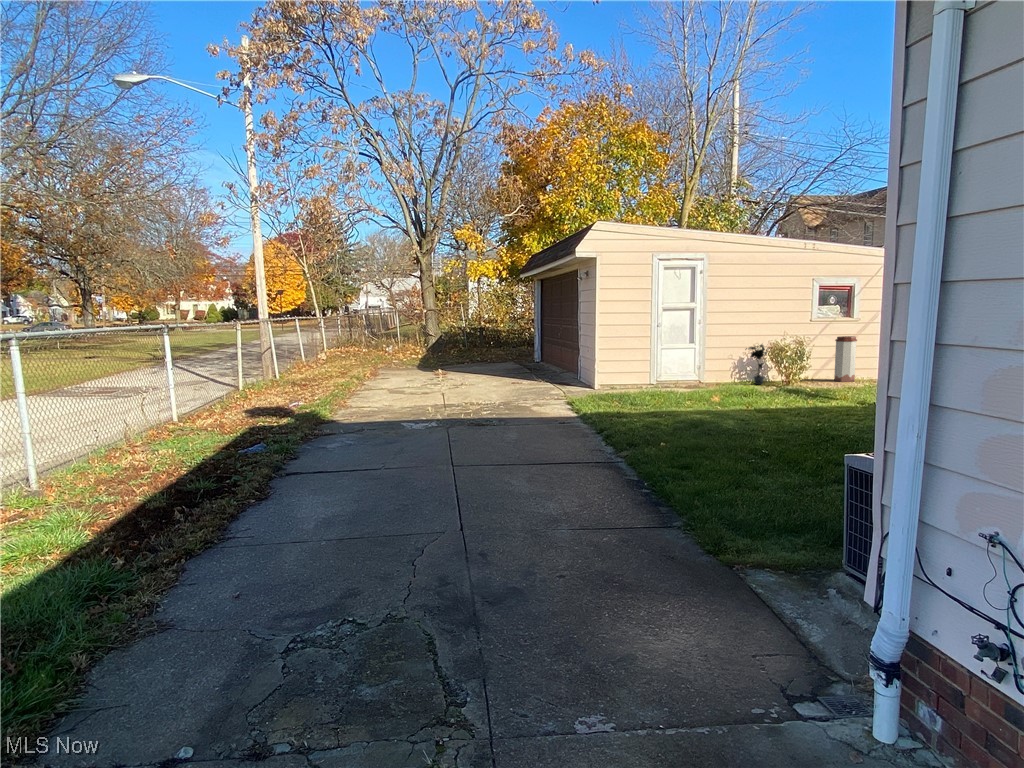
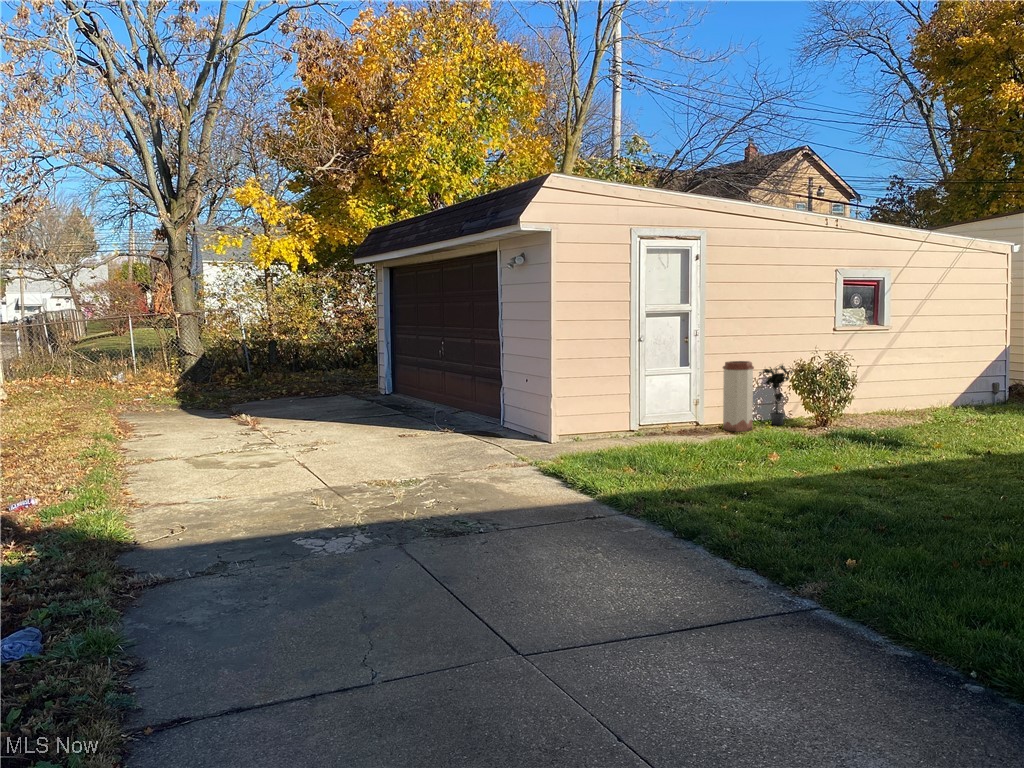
trash can: present [834,336,857,382] -> present [723,361,754,432]

